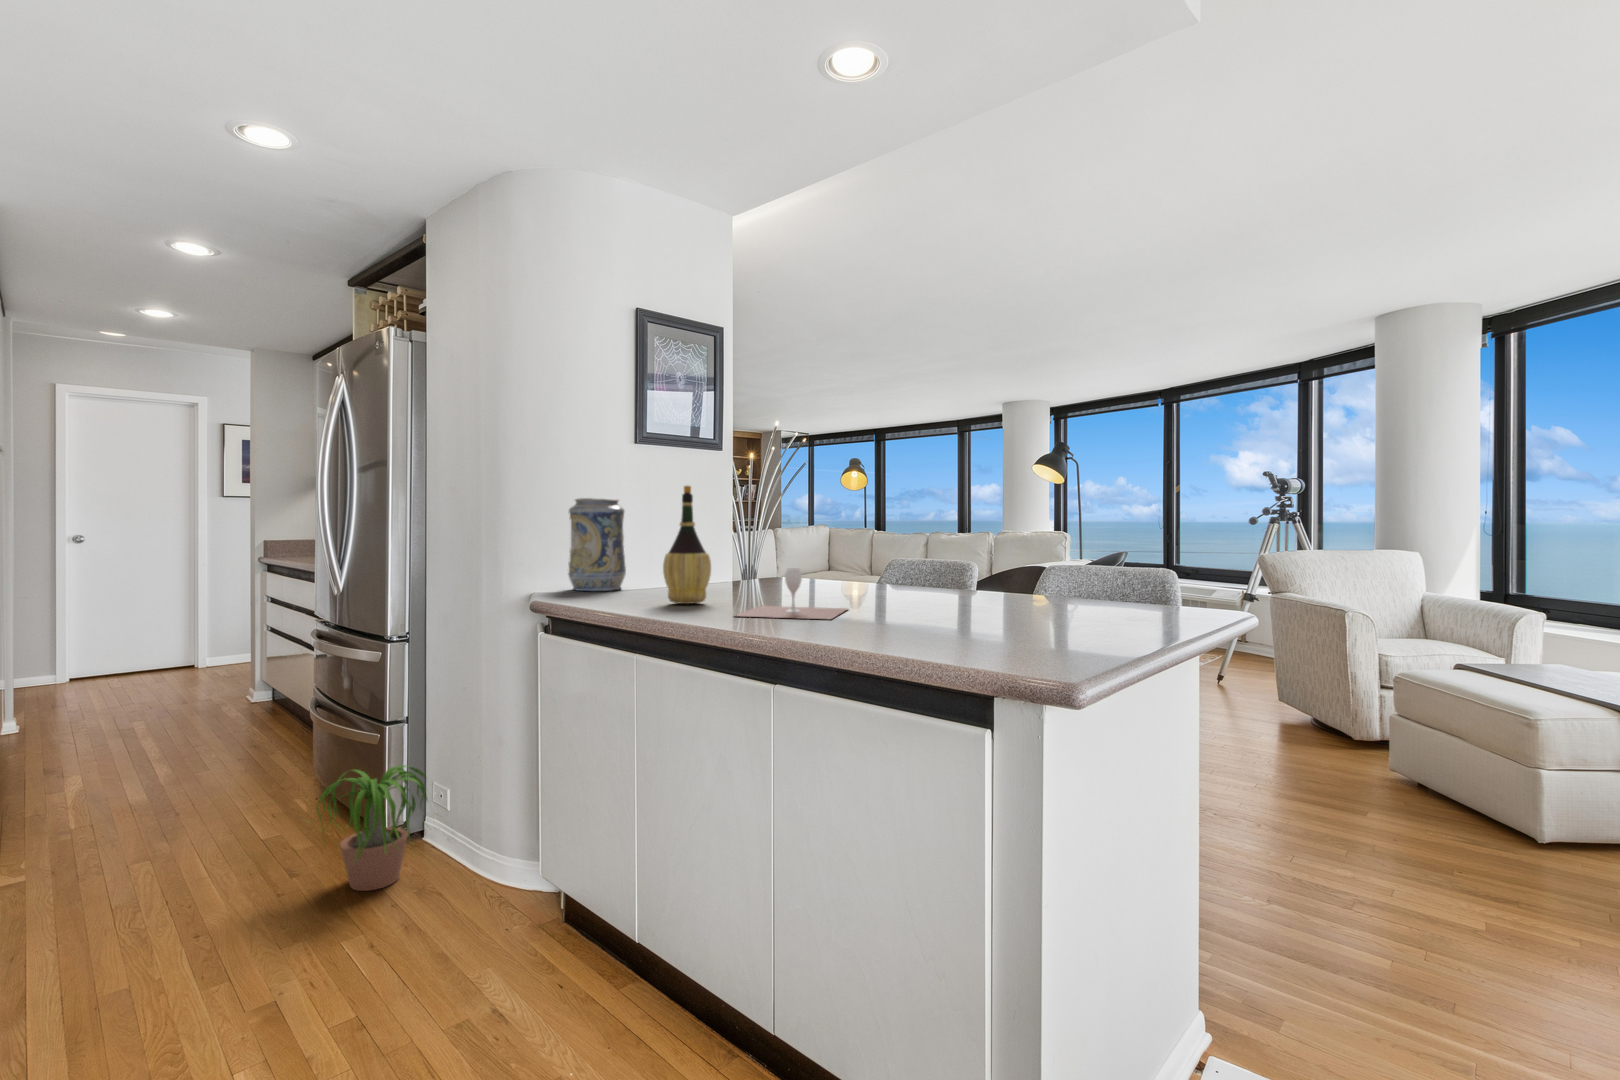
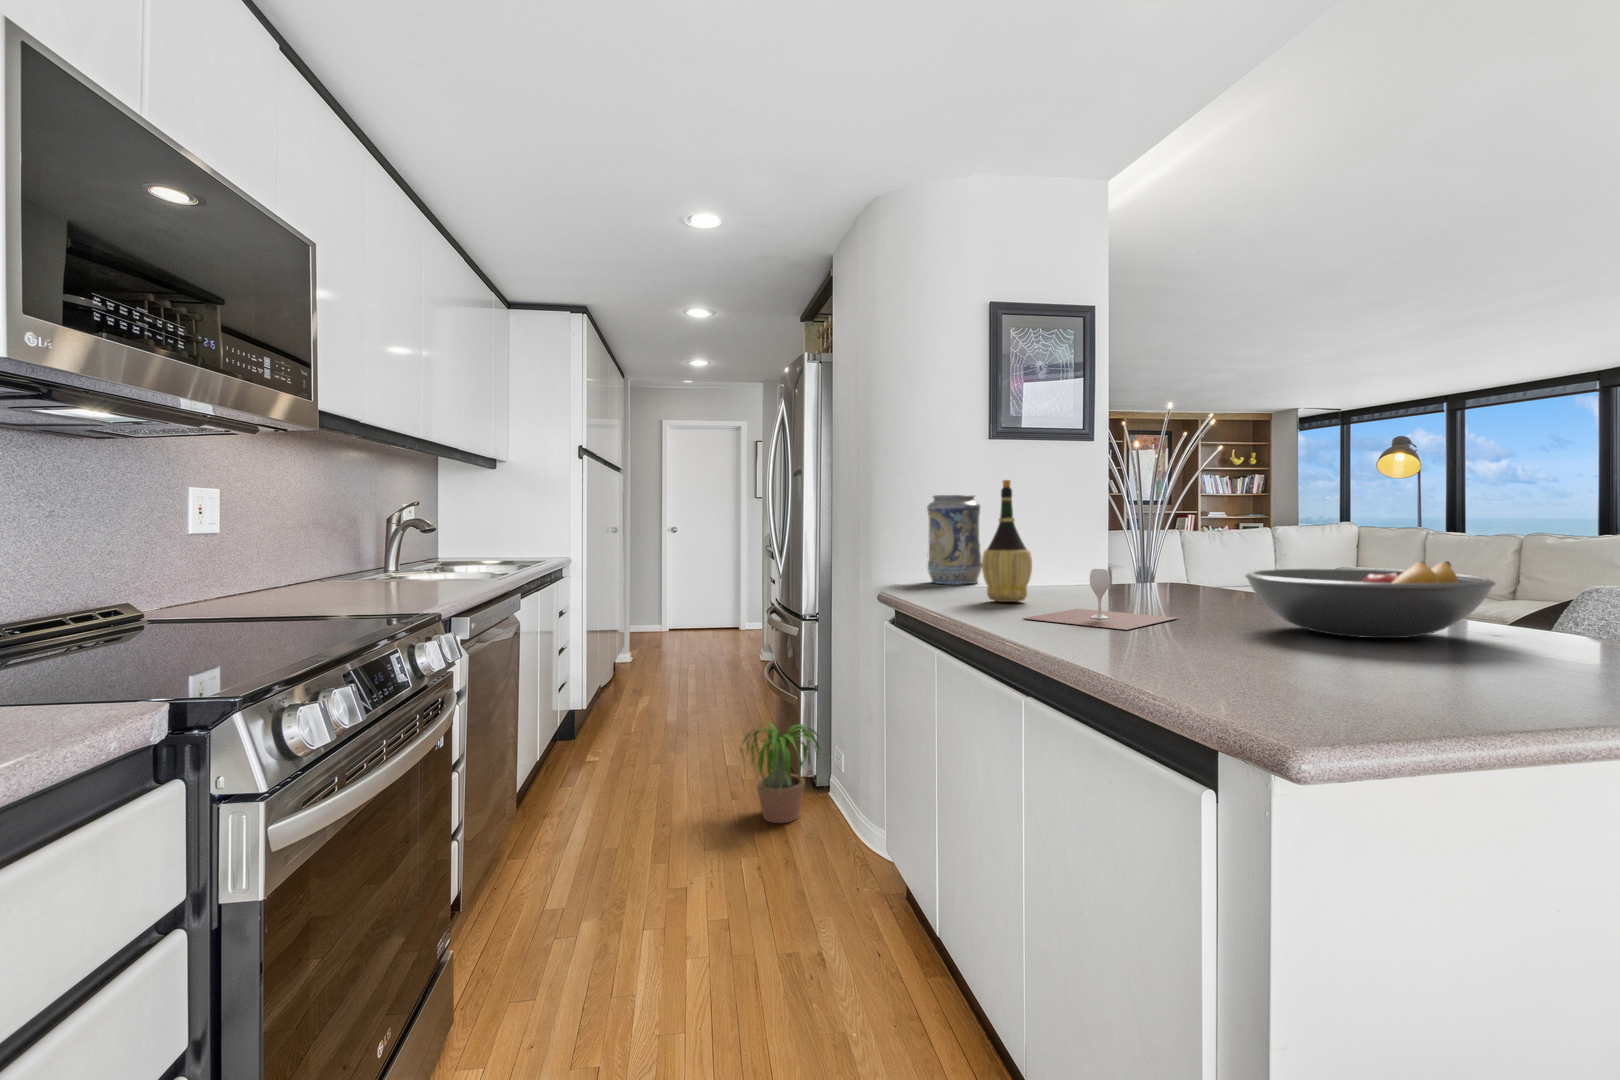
fruit bowl: none [903,557,1054,614] -> present [1246,561,1495,638]

